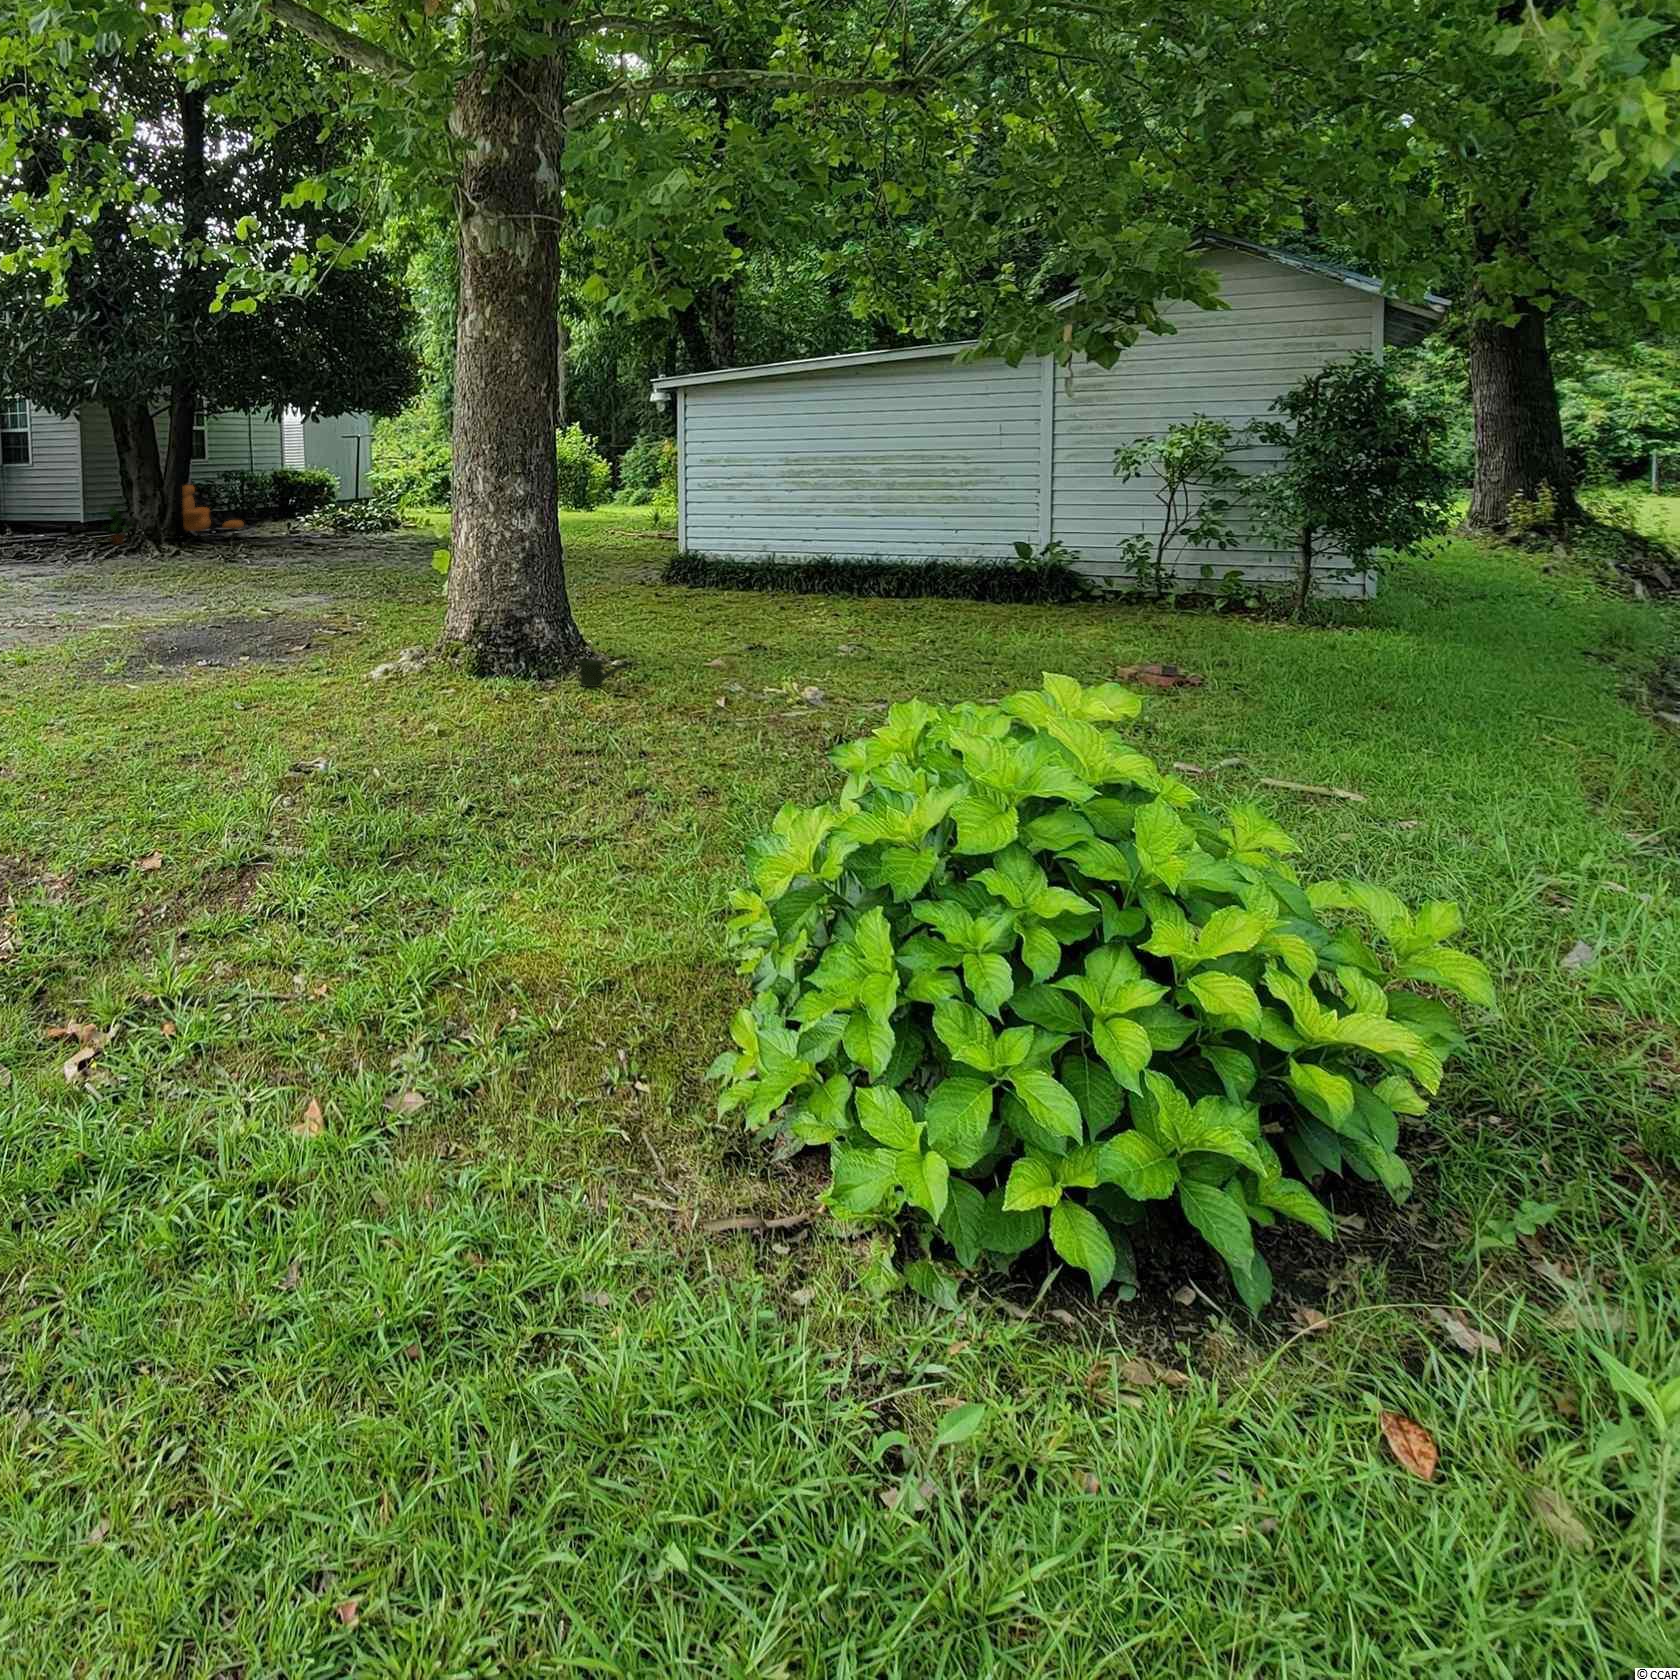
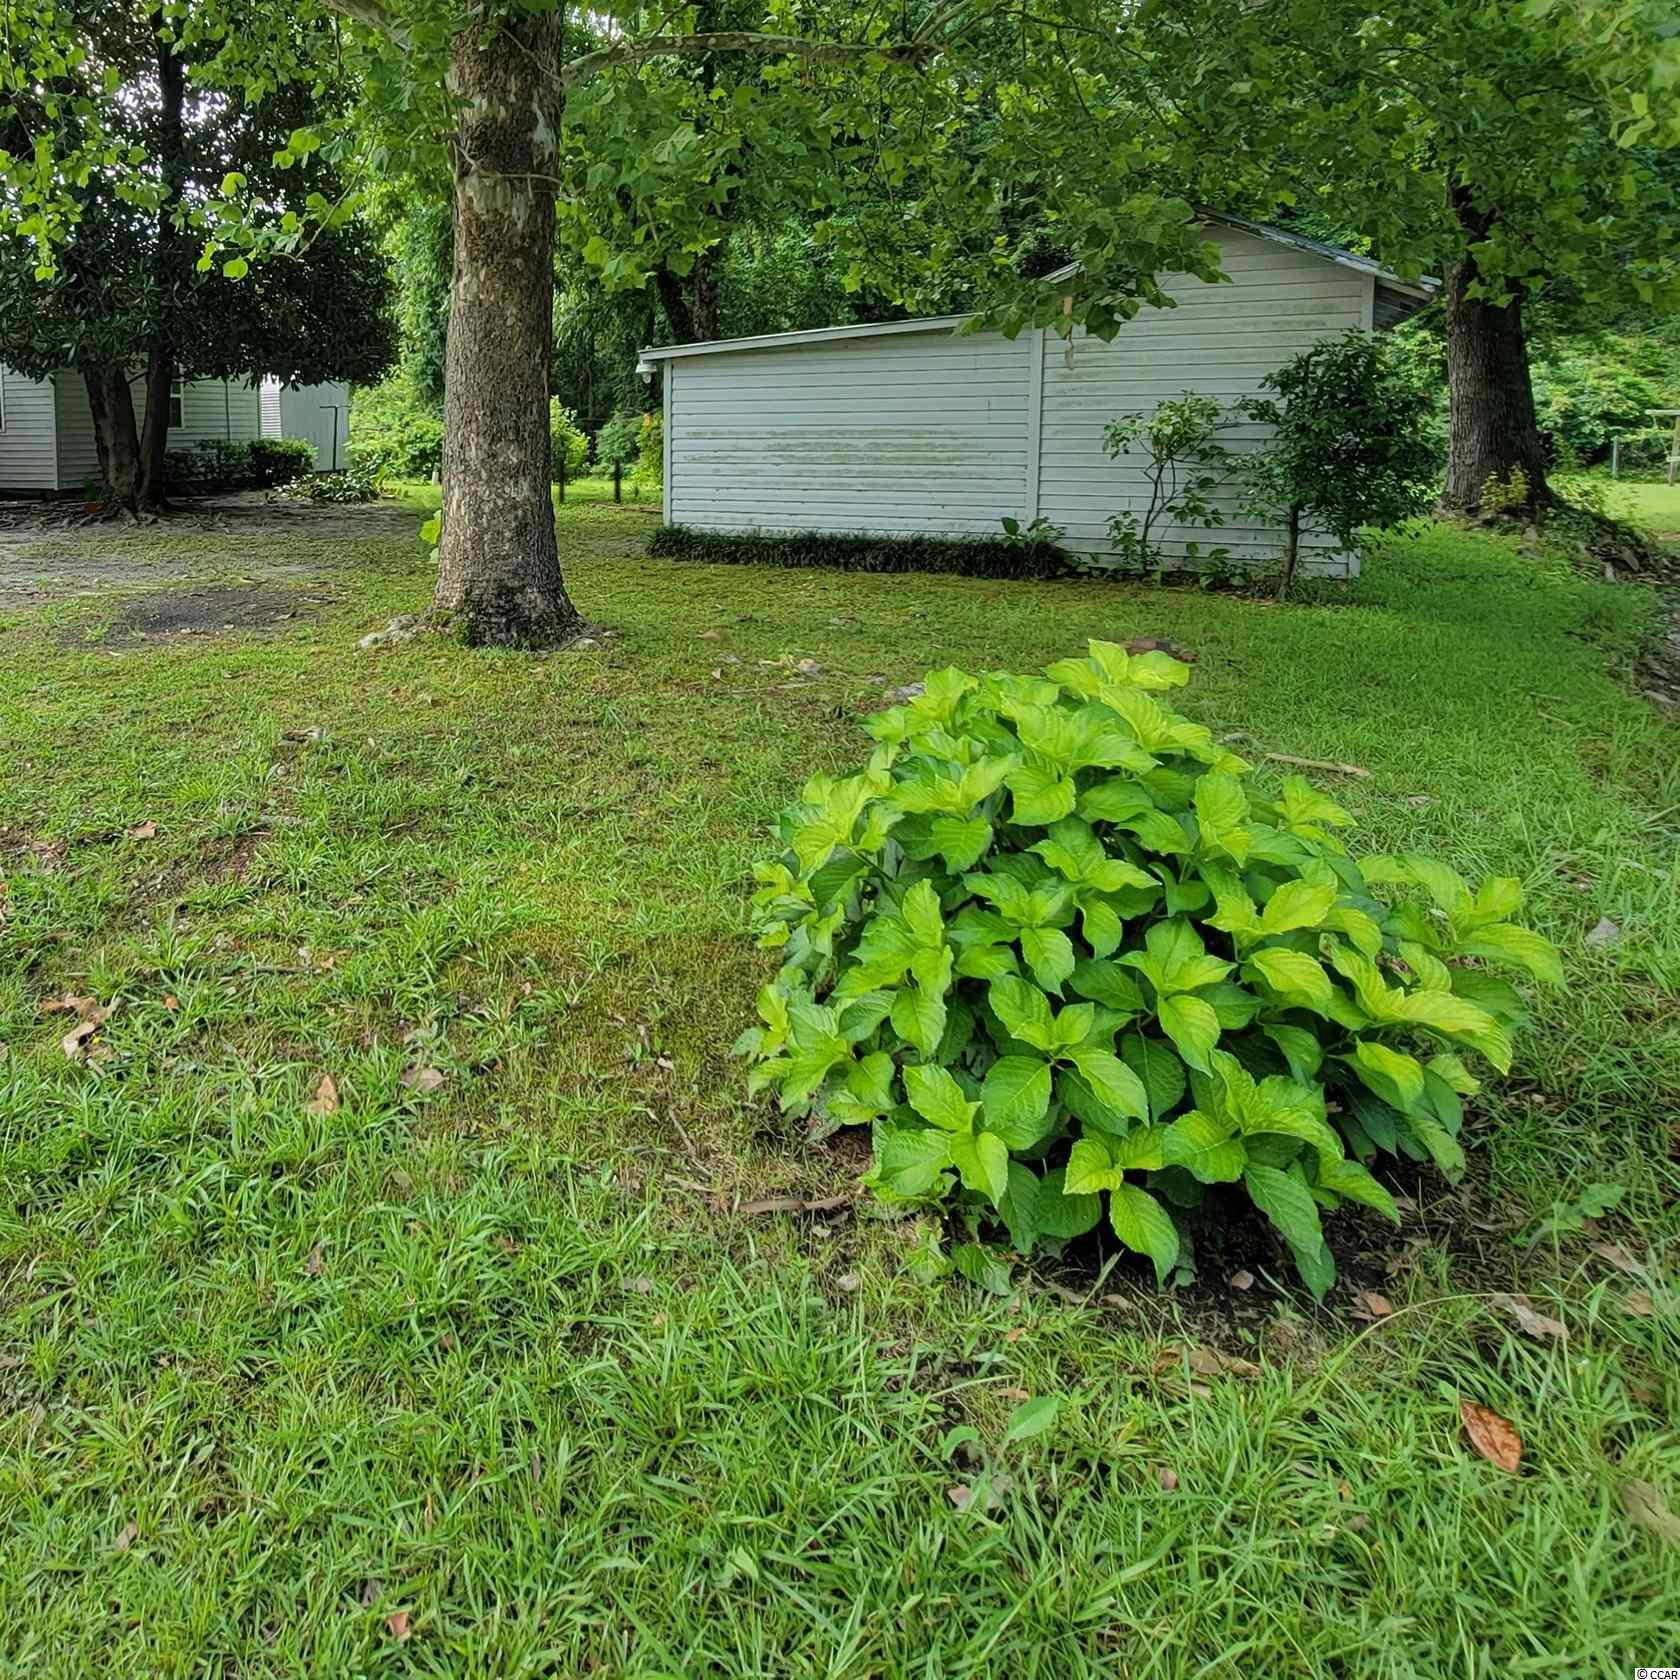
bench: none [588,478,652,526] -> present [558,457,621,504]
lounge chair: present [182,485,245,541] -> none [156,456,222,513]
watering can: present [570,659,627,687] -> none [554,632,612,659]

